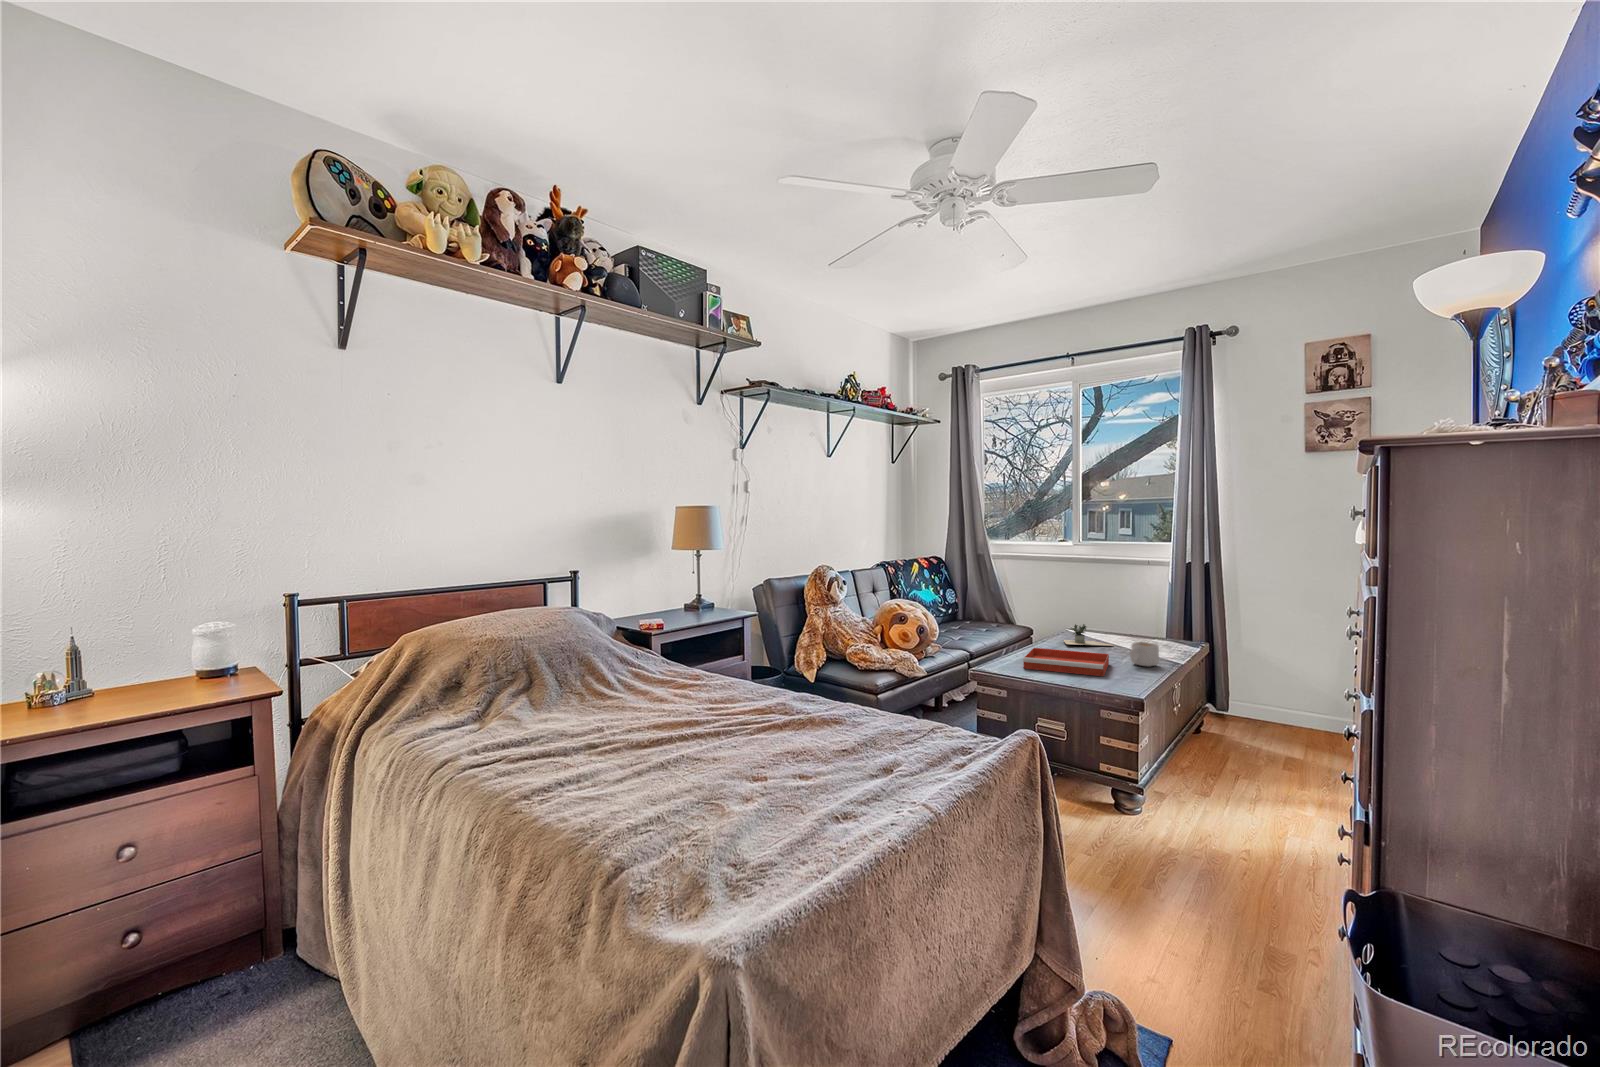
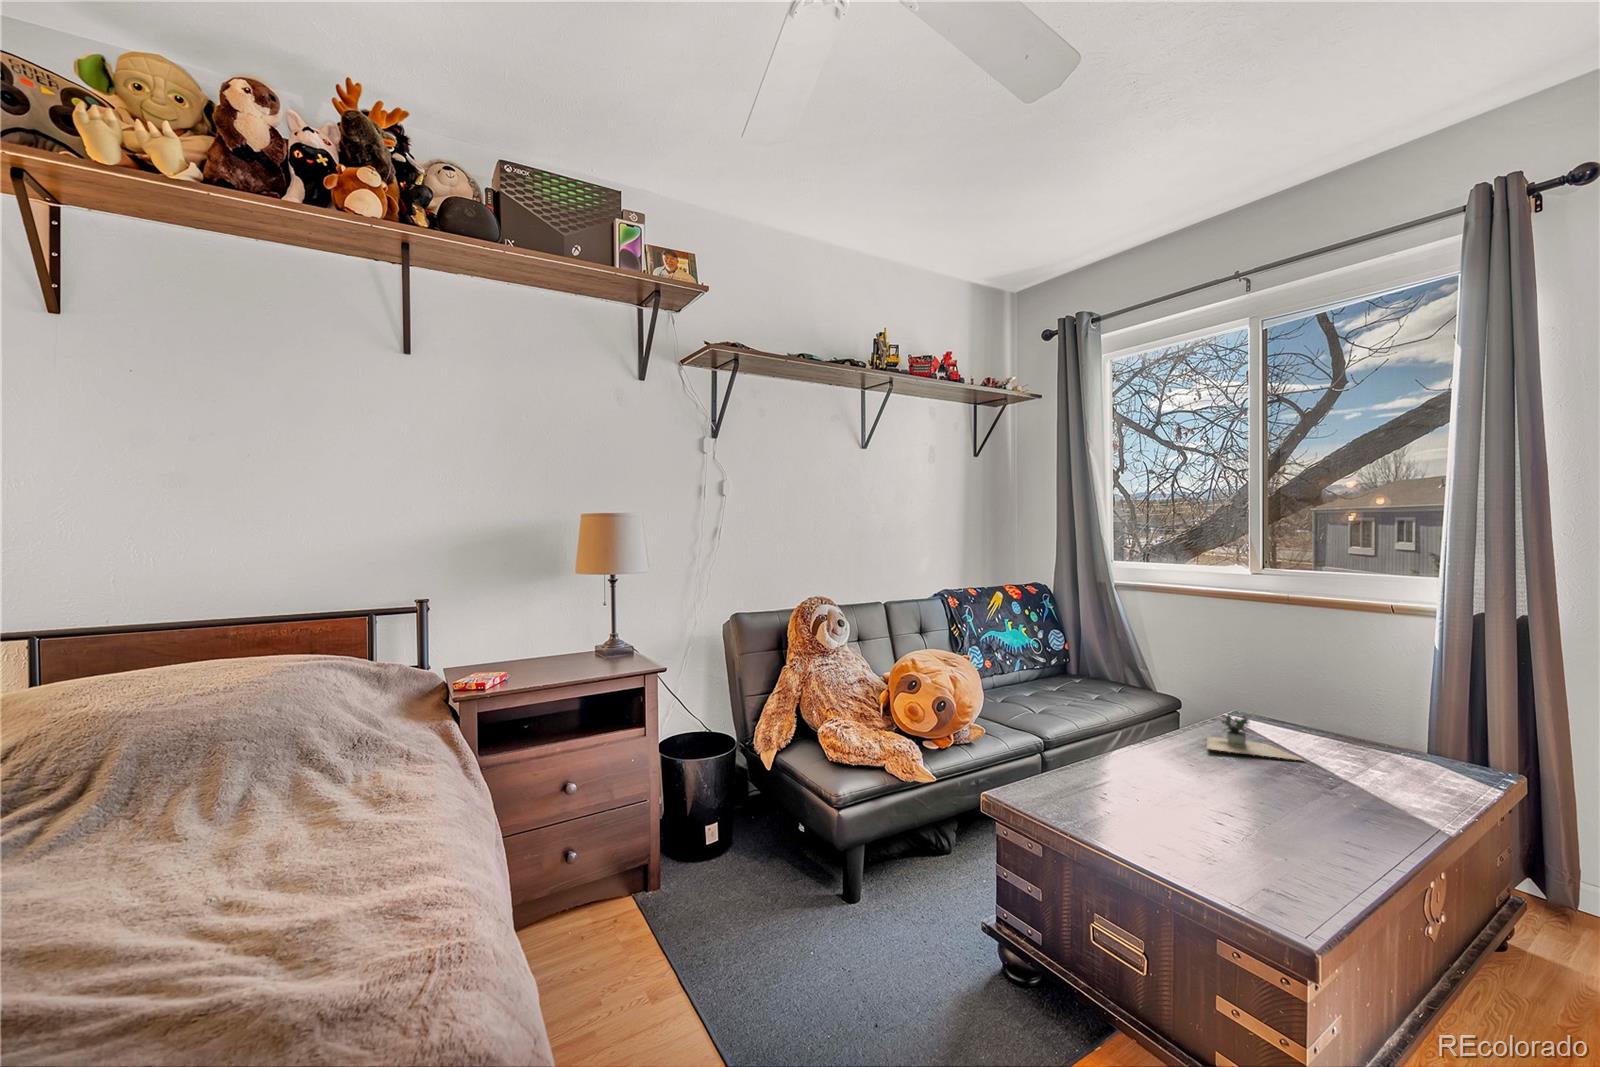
mug: present [1130,642,1159,666] -> none [1317,776,1387,833]
tray: present [1023,648,1109,676] -> none [1085,757,1271,851]

